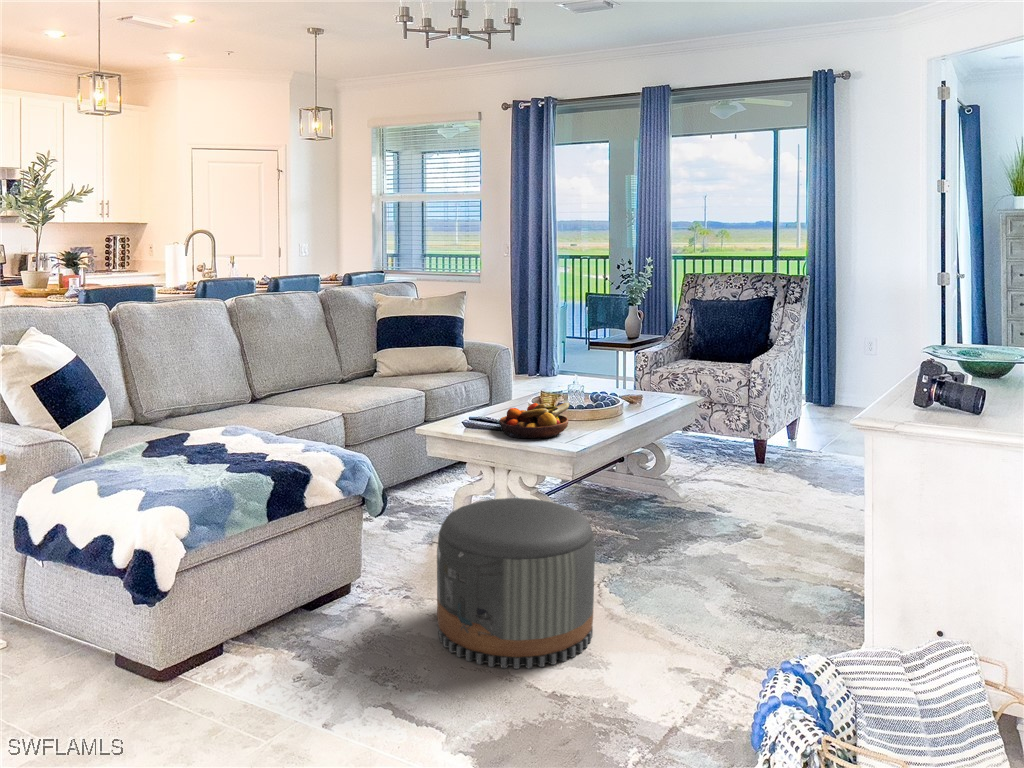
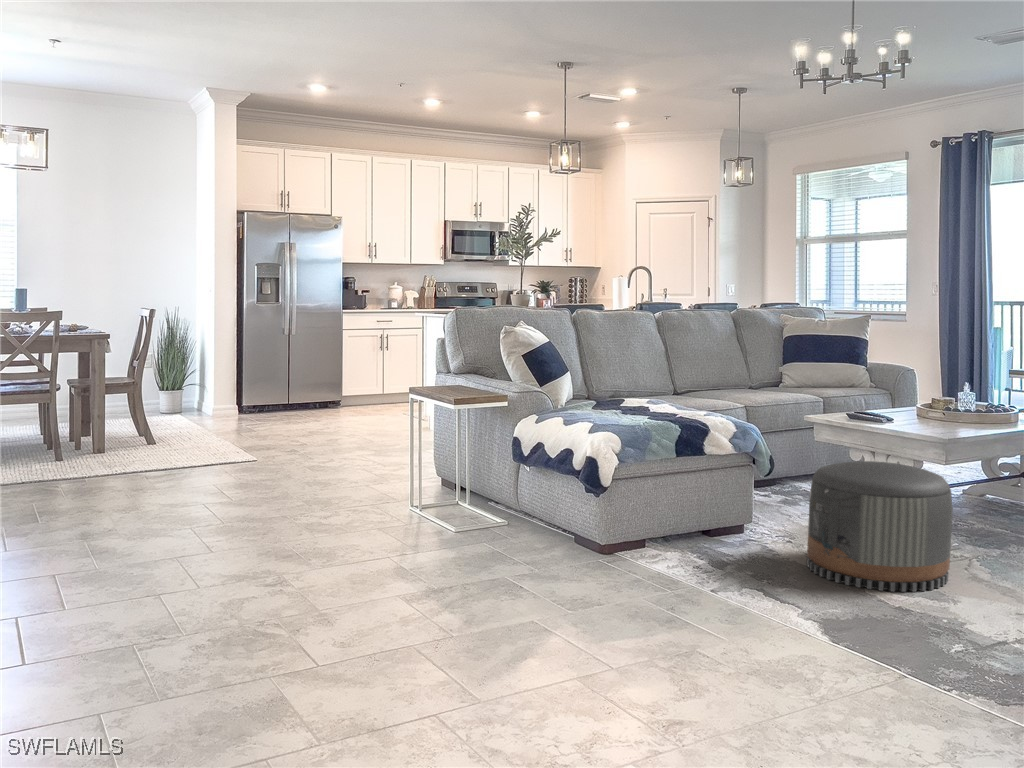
fruit bowl: present [499,403,570,438] -> none [884,399,956,428]

